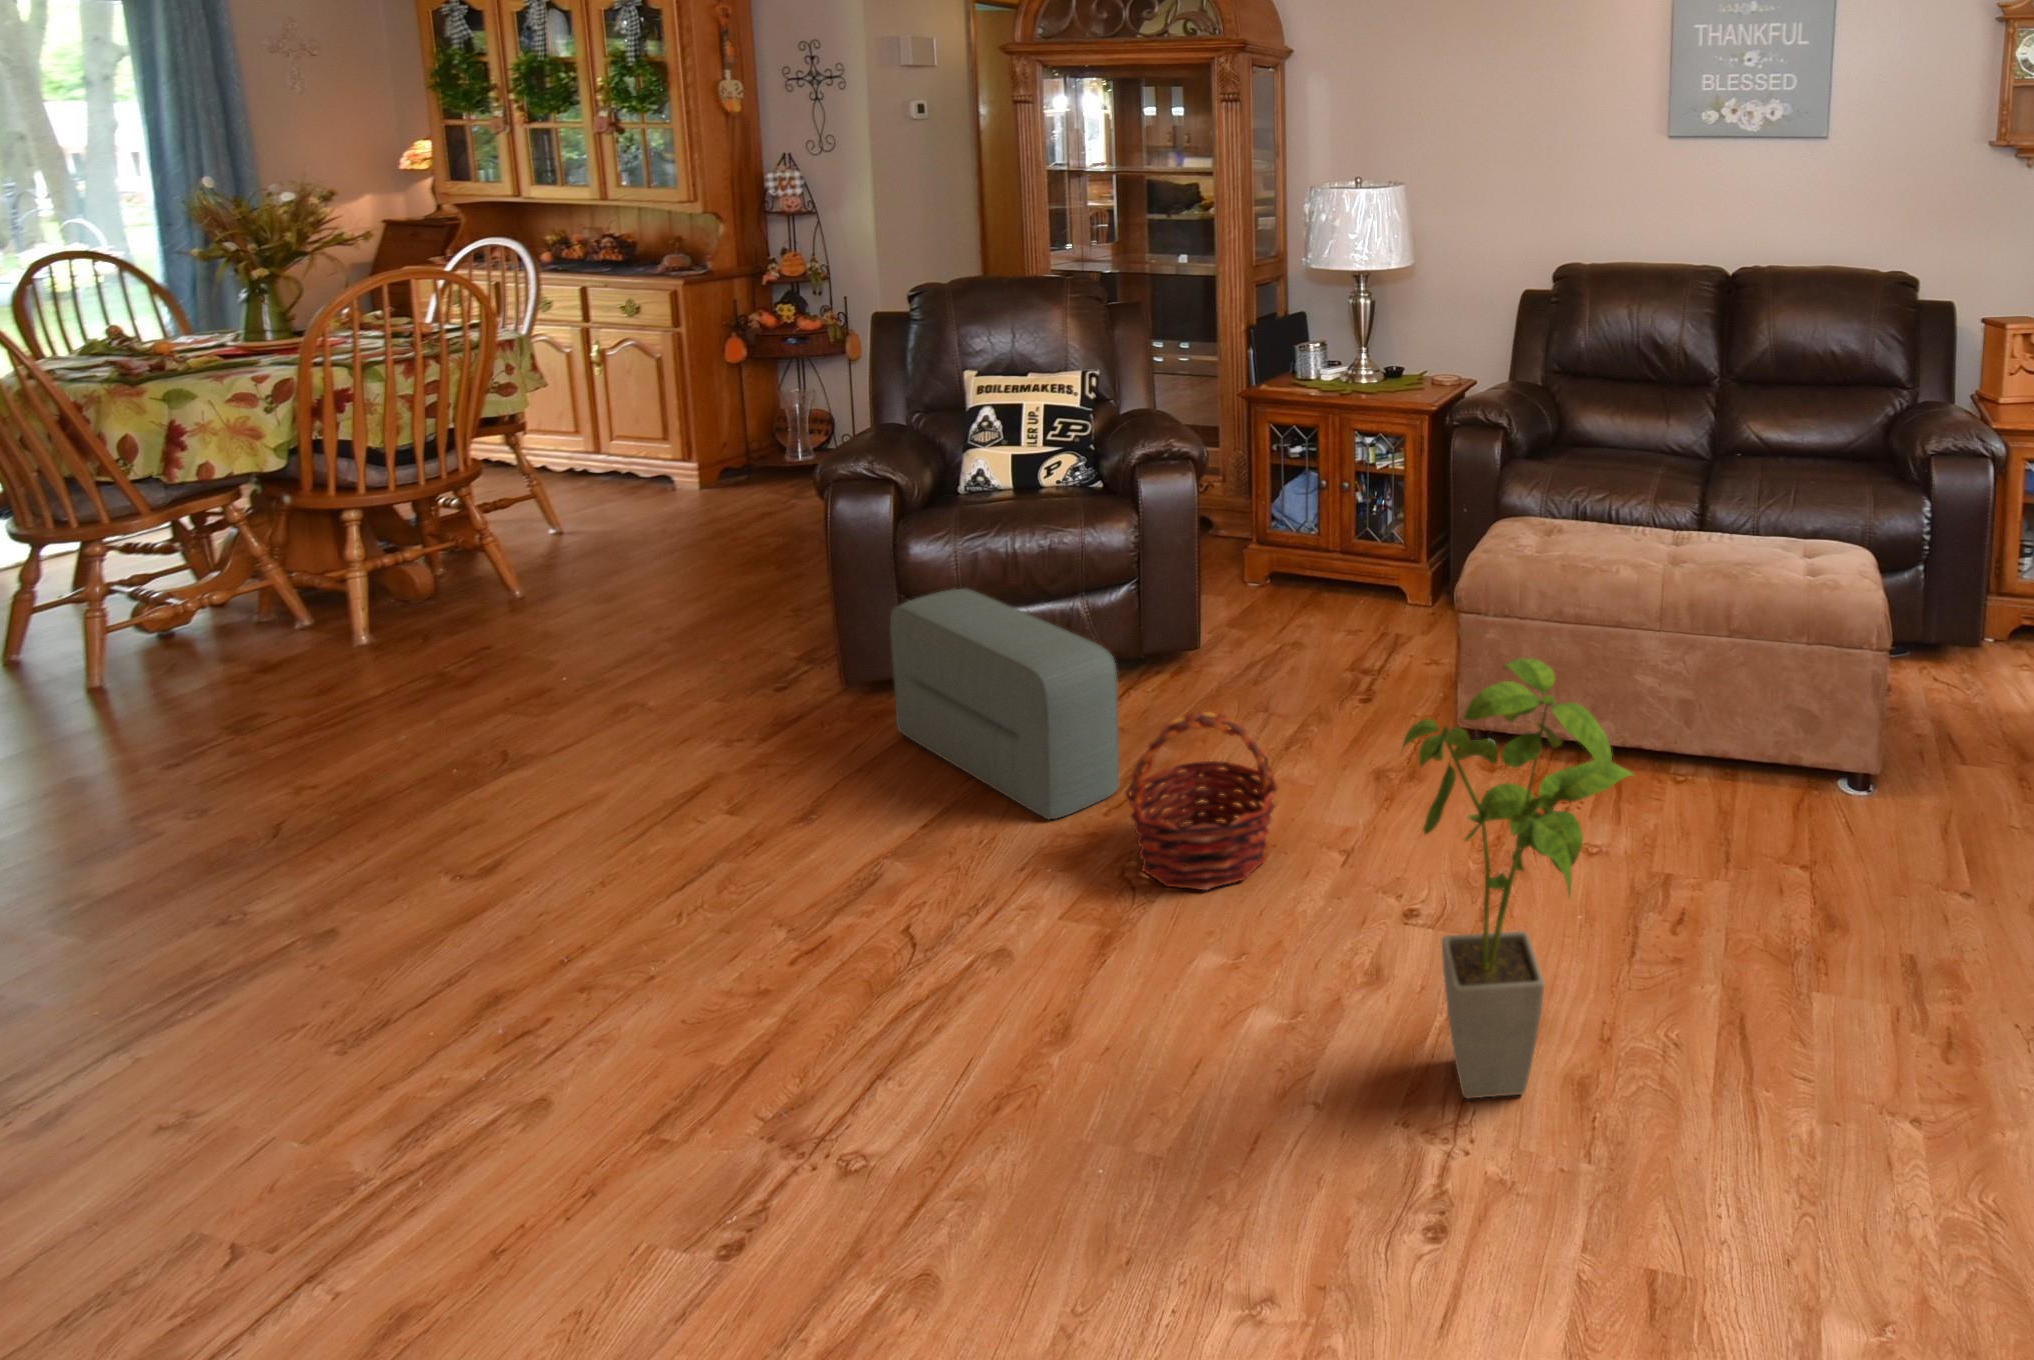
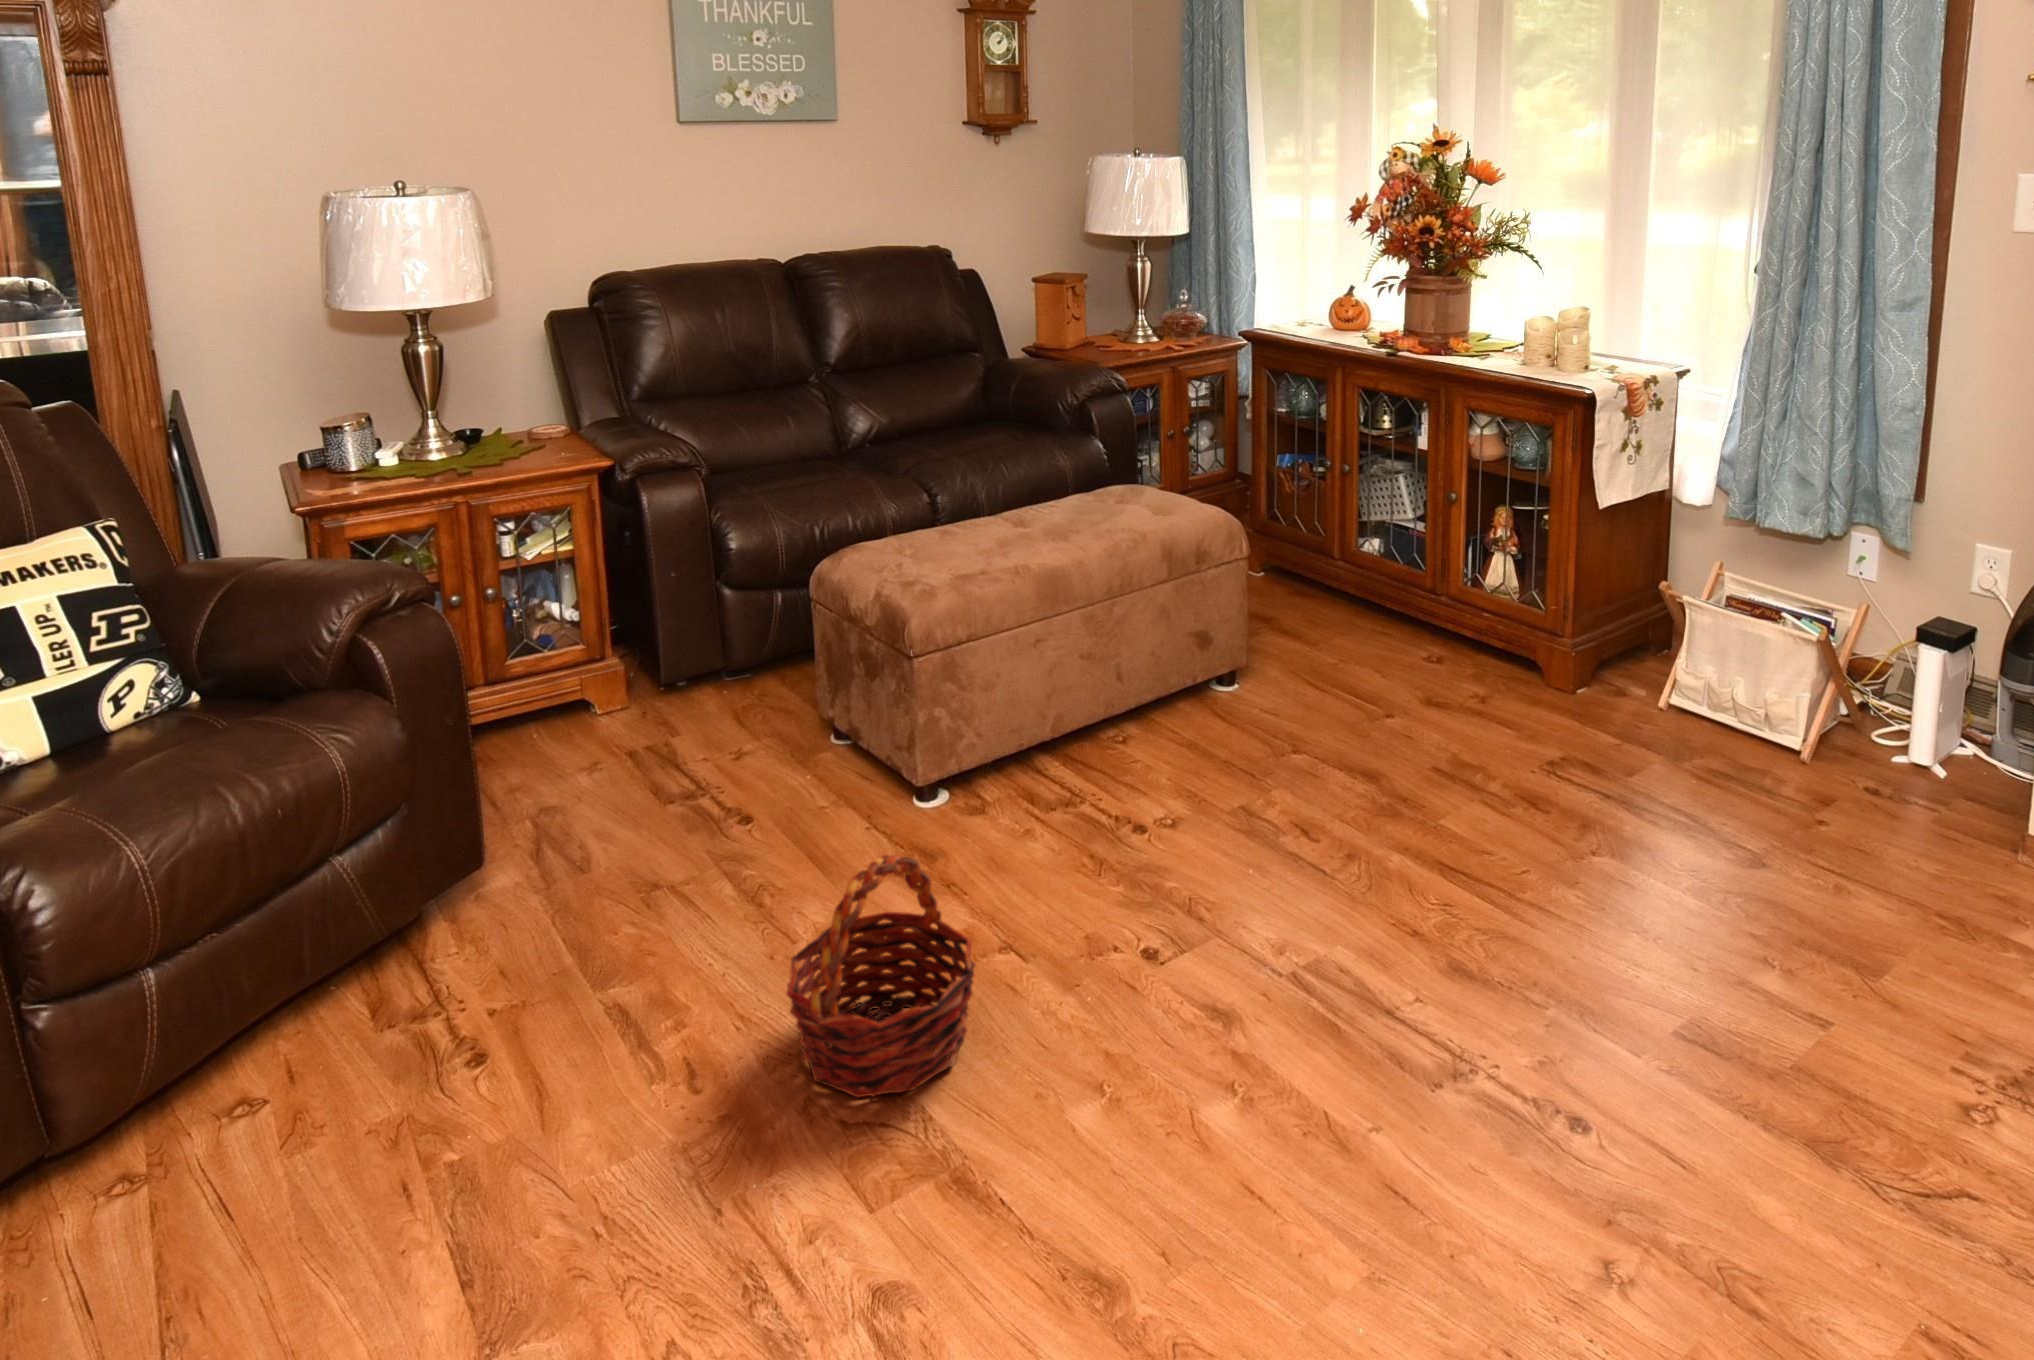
pouf: present [890,588,1119,819] -> none [101,867,657,1213]
house plant: present [1403,658,1633,1098] -> none [1347,598,1569,1039]

